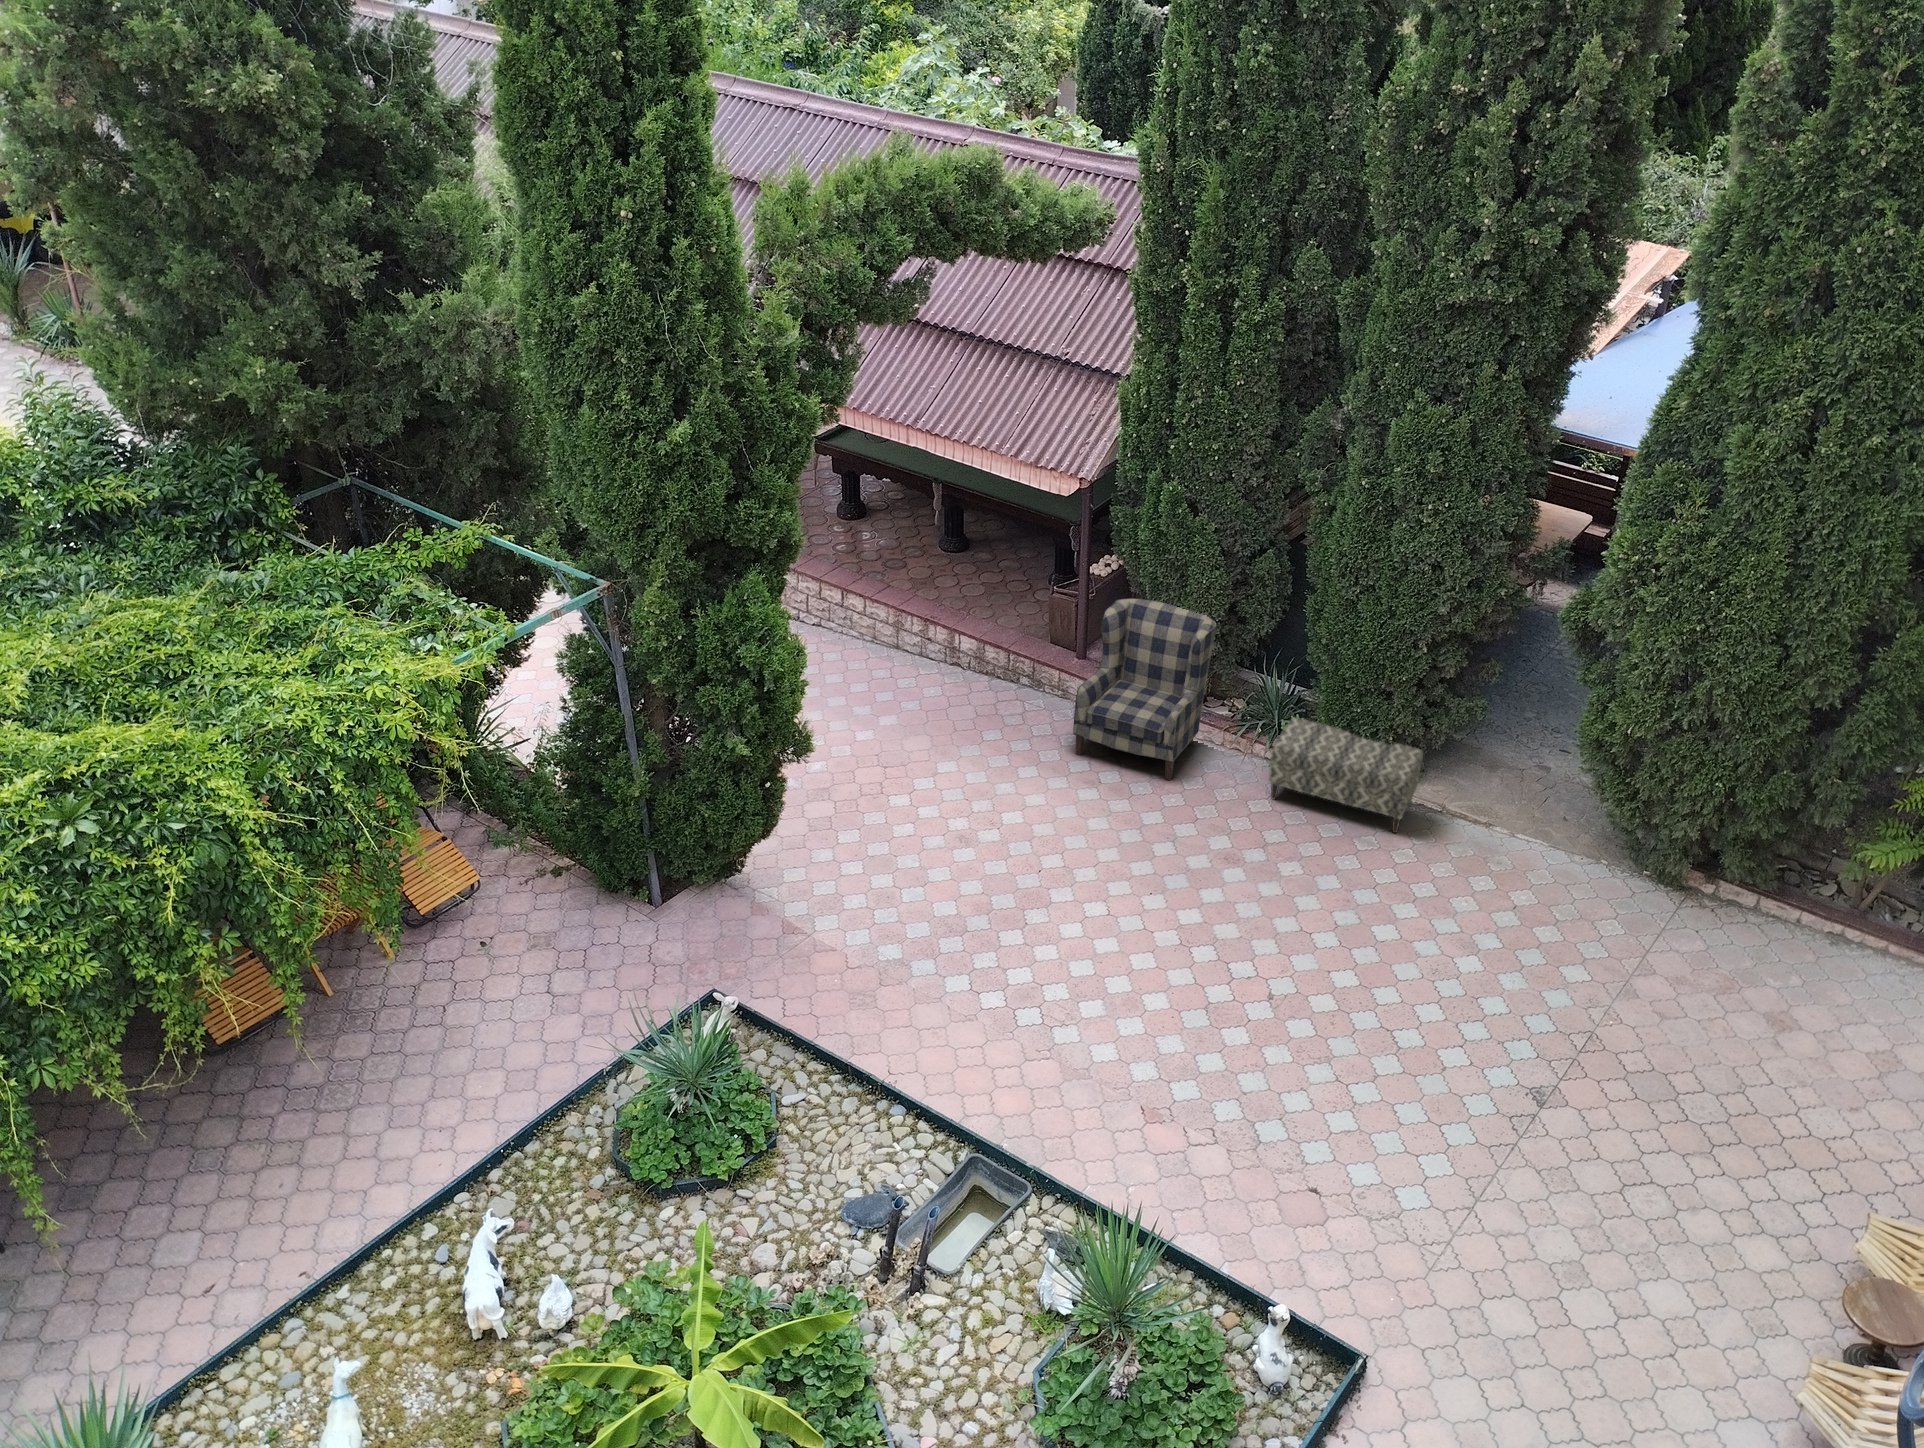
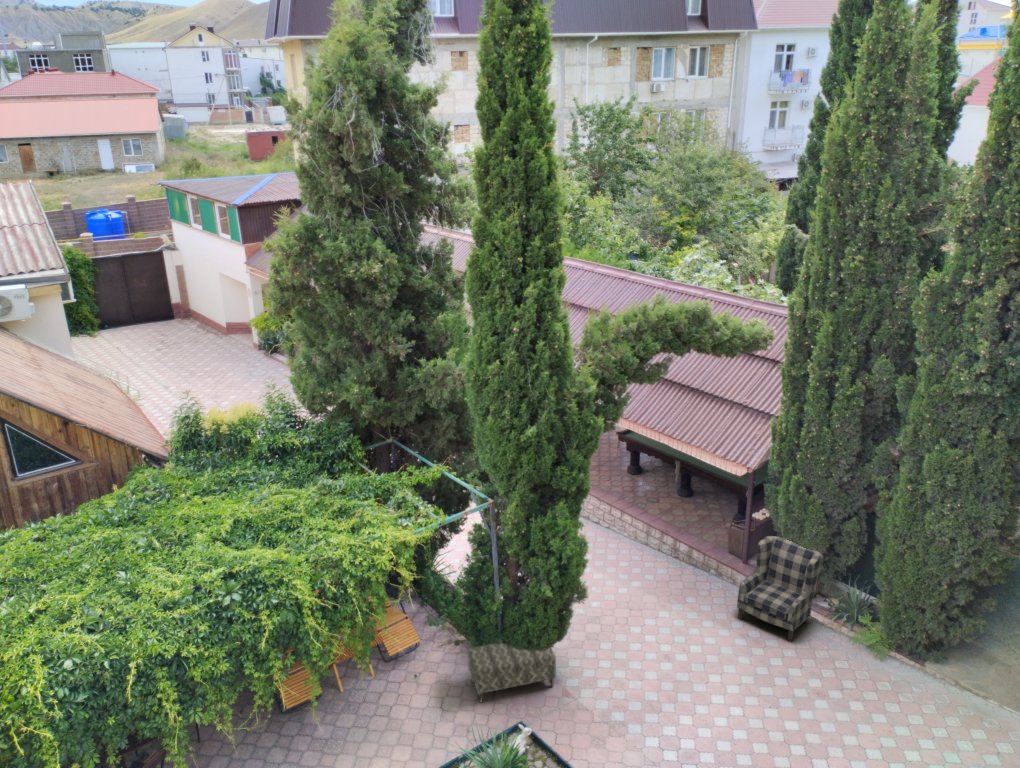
bench: present [1269,717,1423,833] -> present [468,644,556,702]

